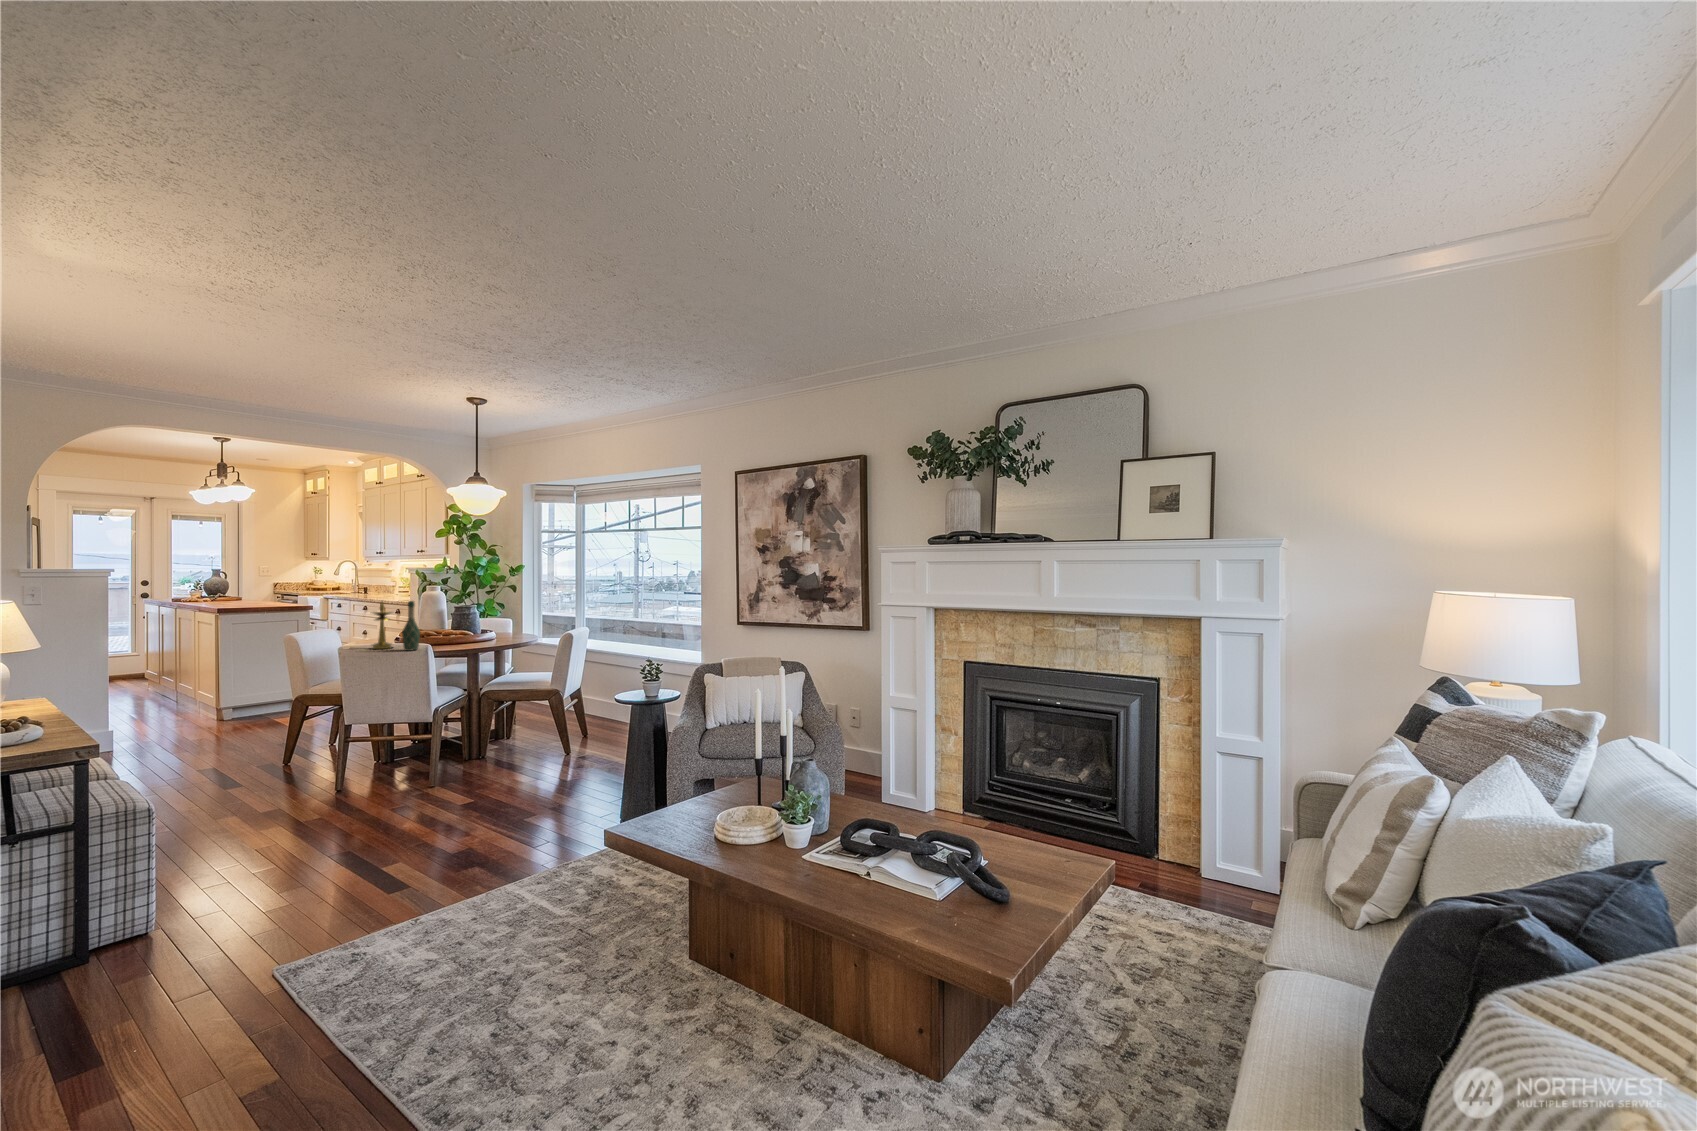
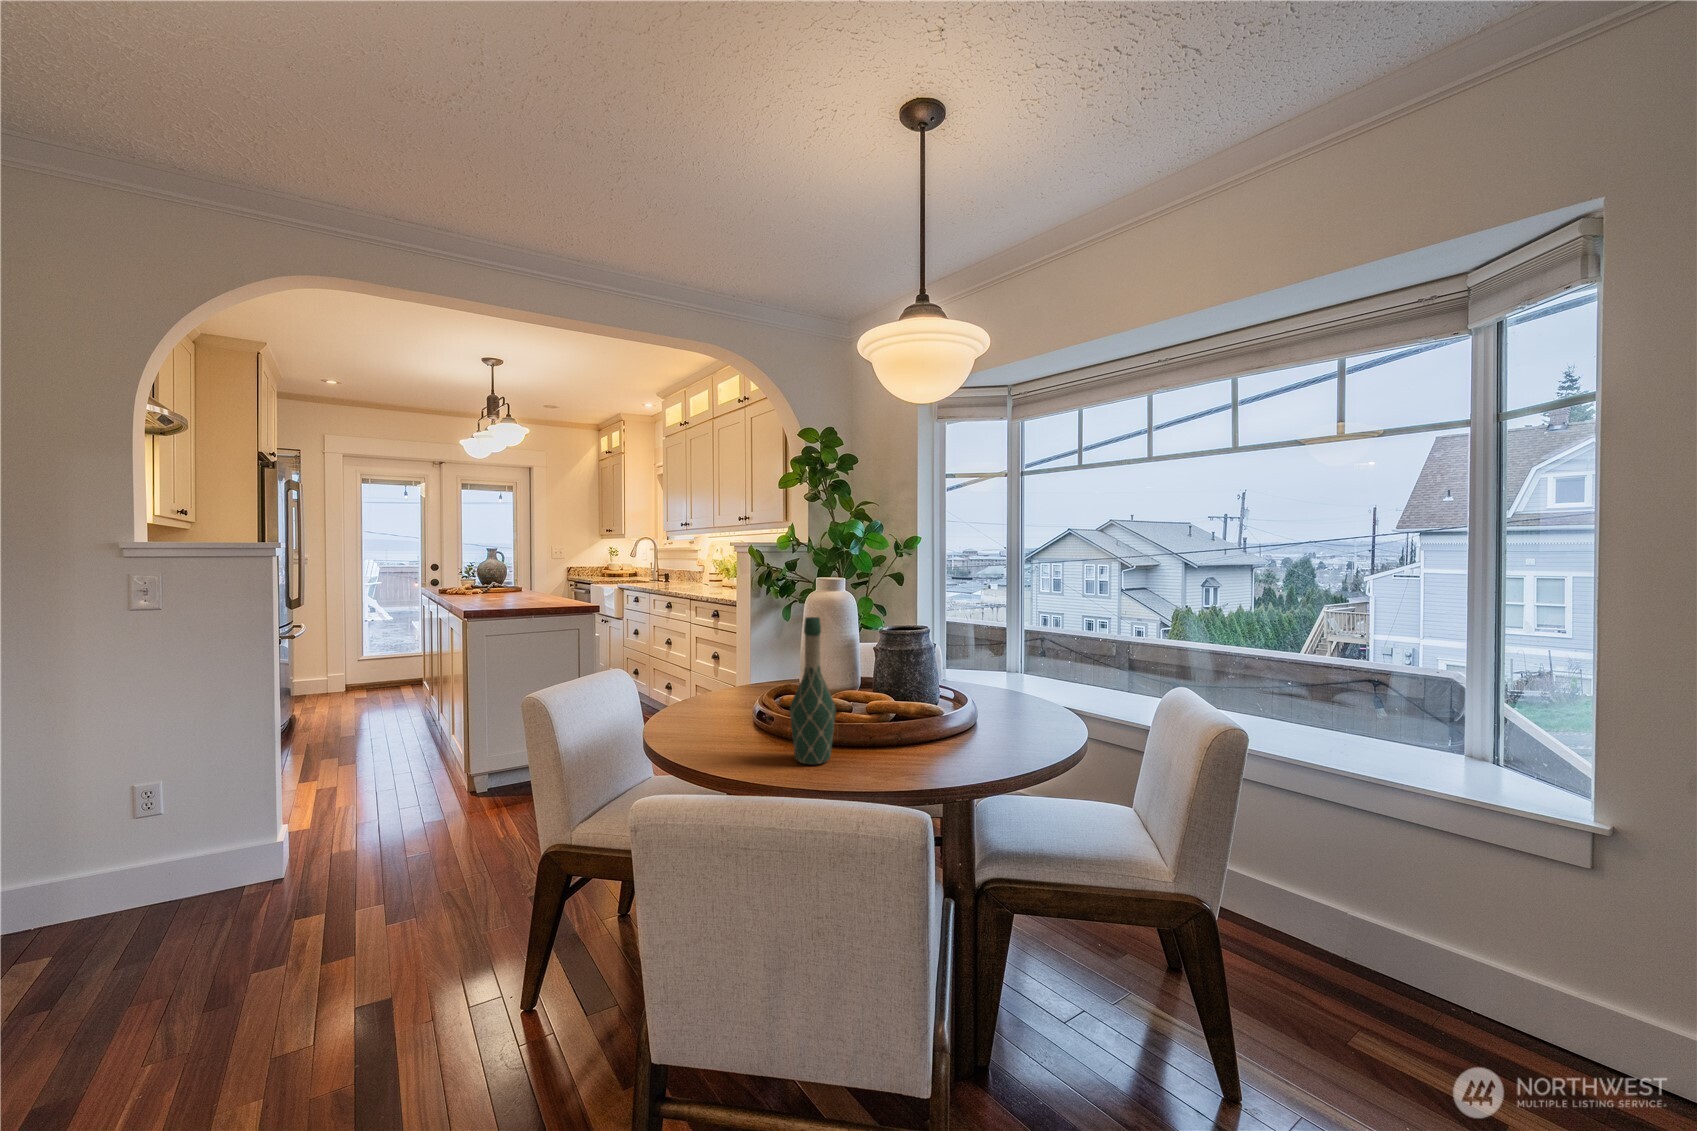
candlestick: present [372,601,392,649] -> none [705,610,760,748]

